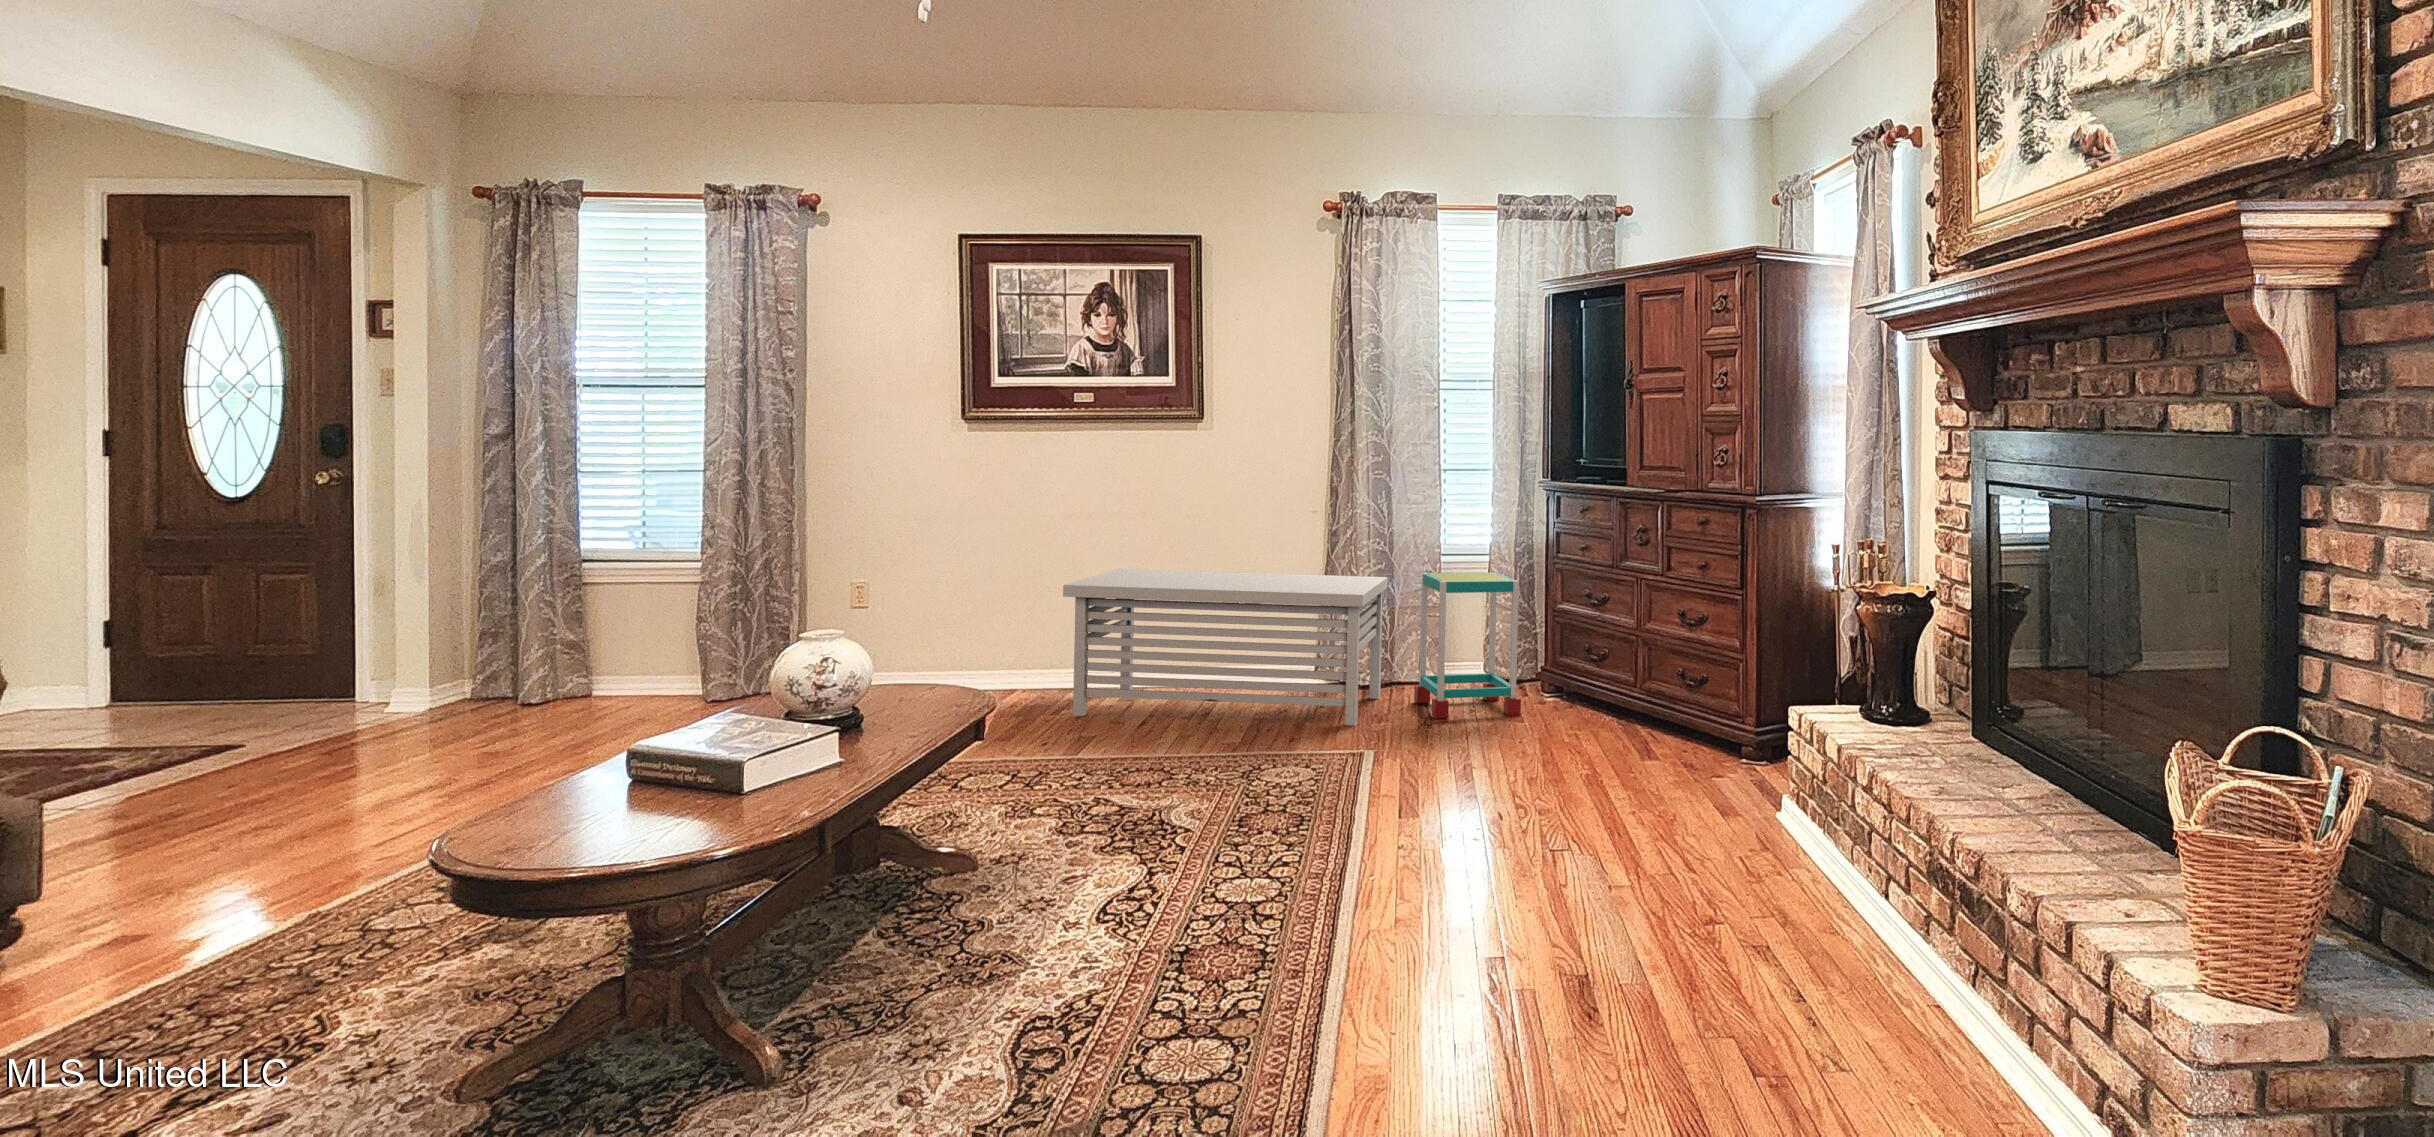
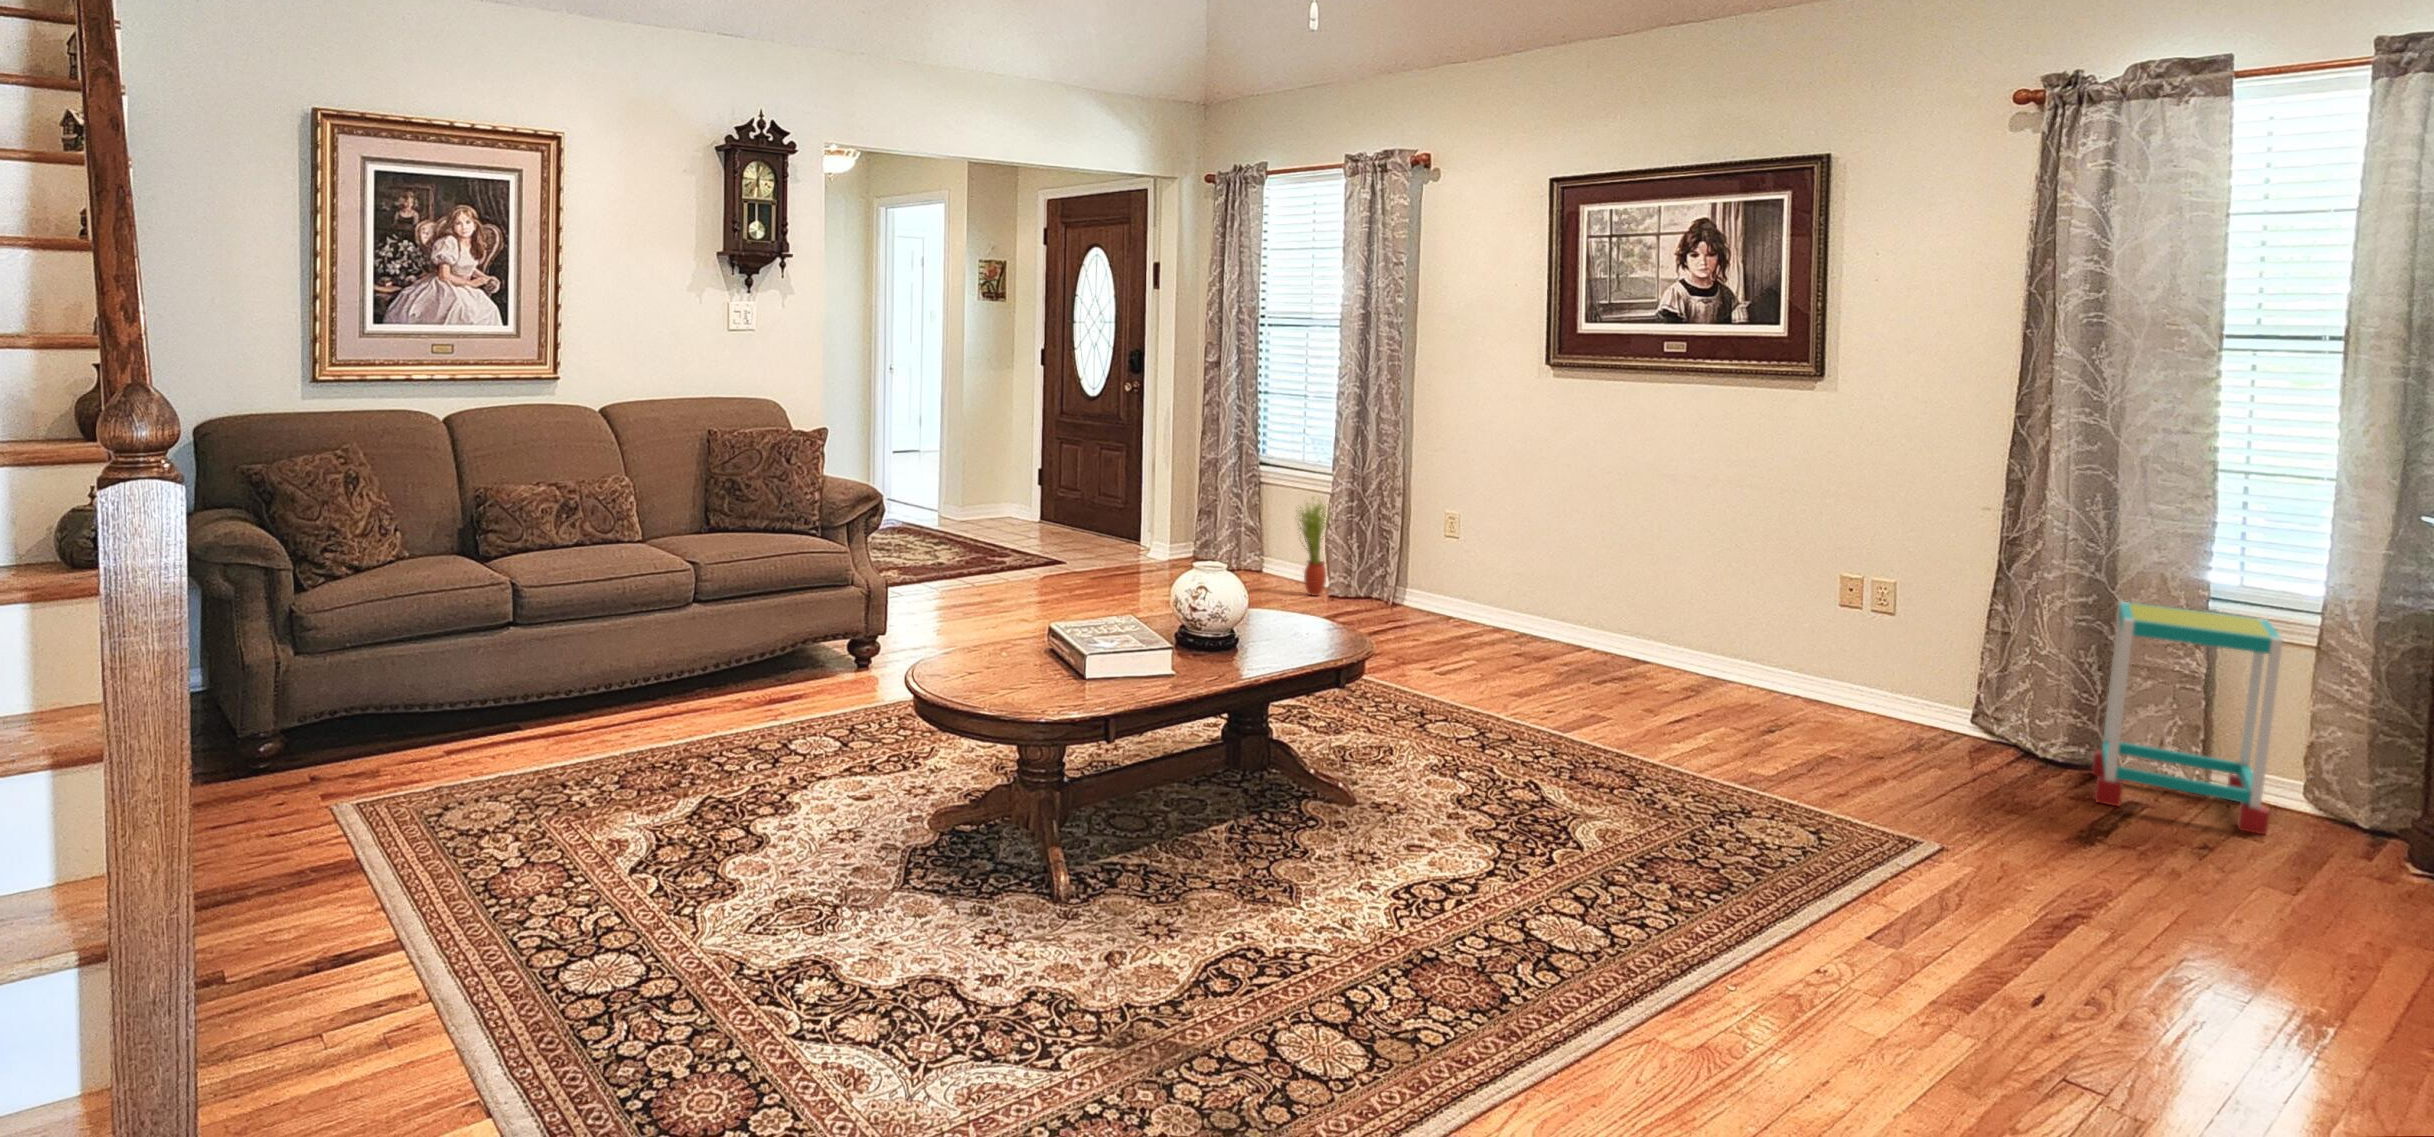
storage bench: present [1063,569,1388,726] -> none [1607,536,2072,782]
potted plant: none [659,581,710,699] -> present [1295,497,1331,596]

